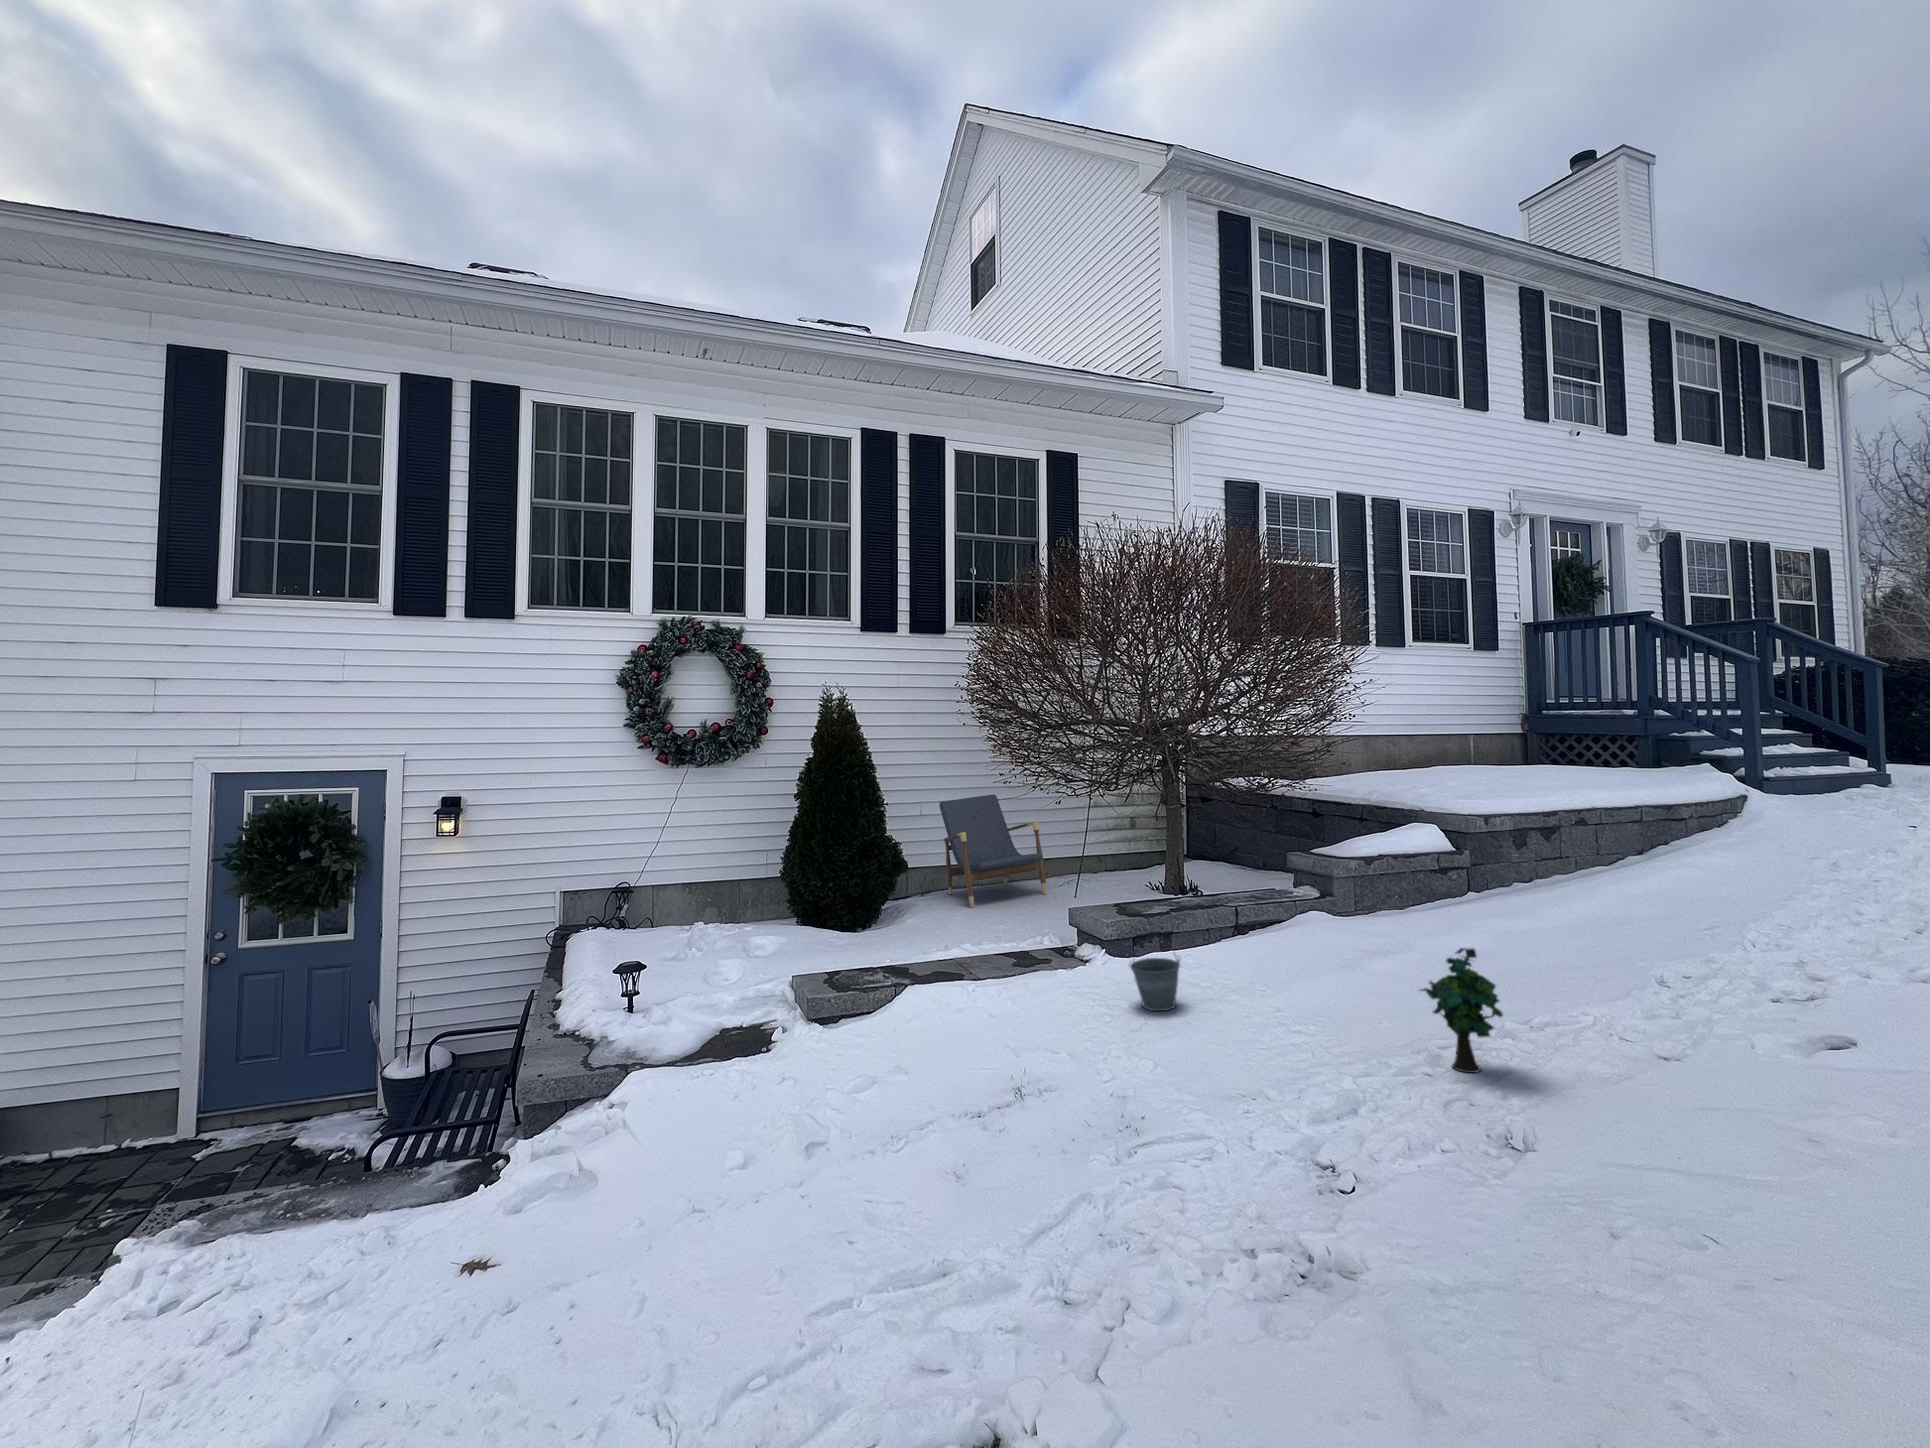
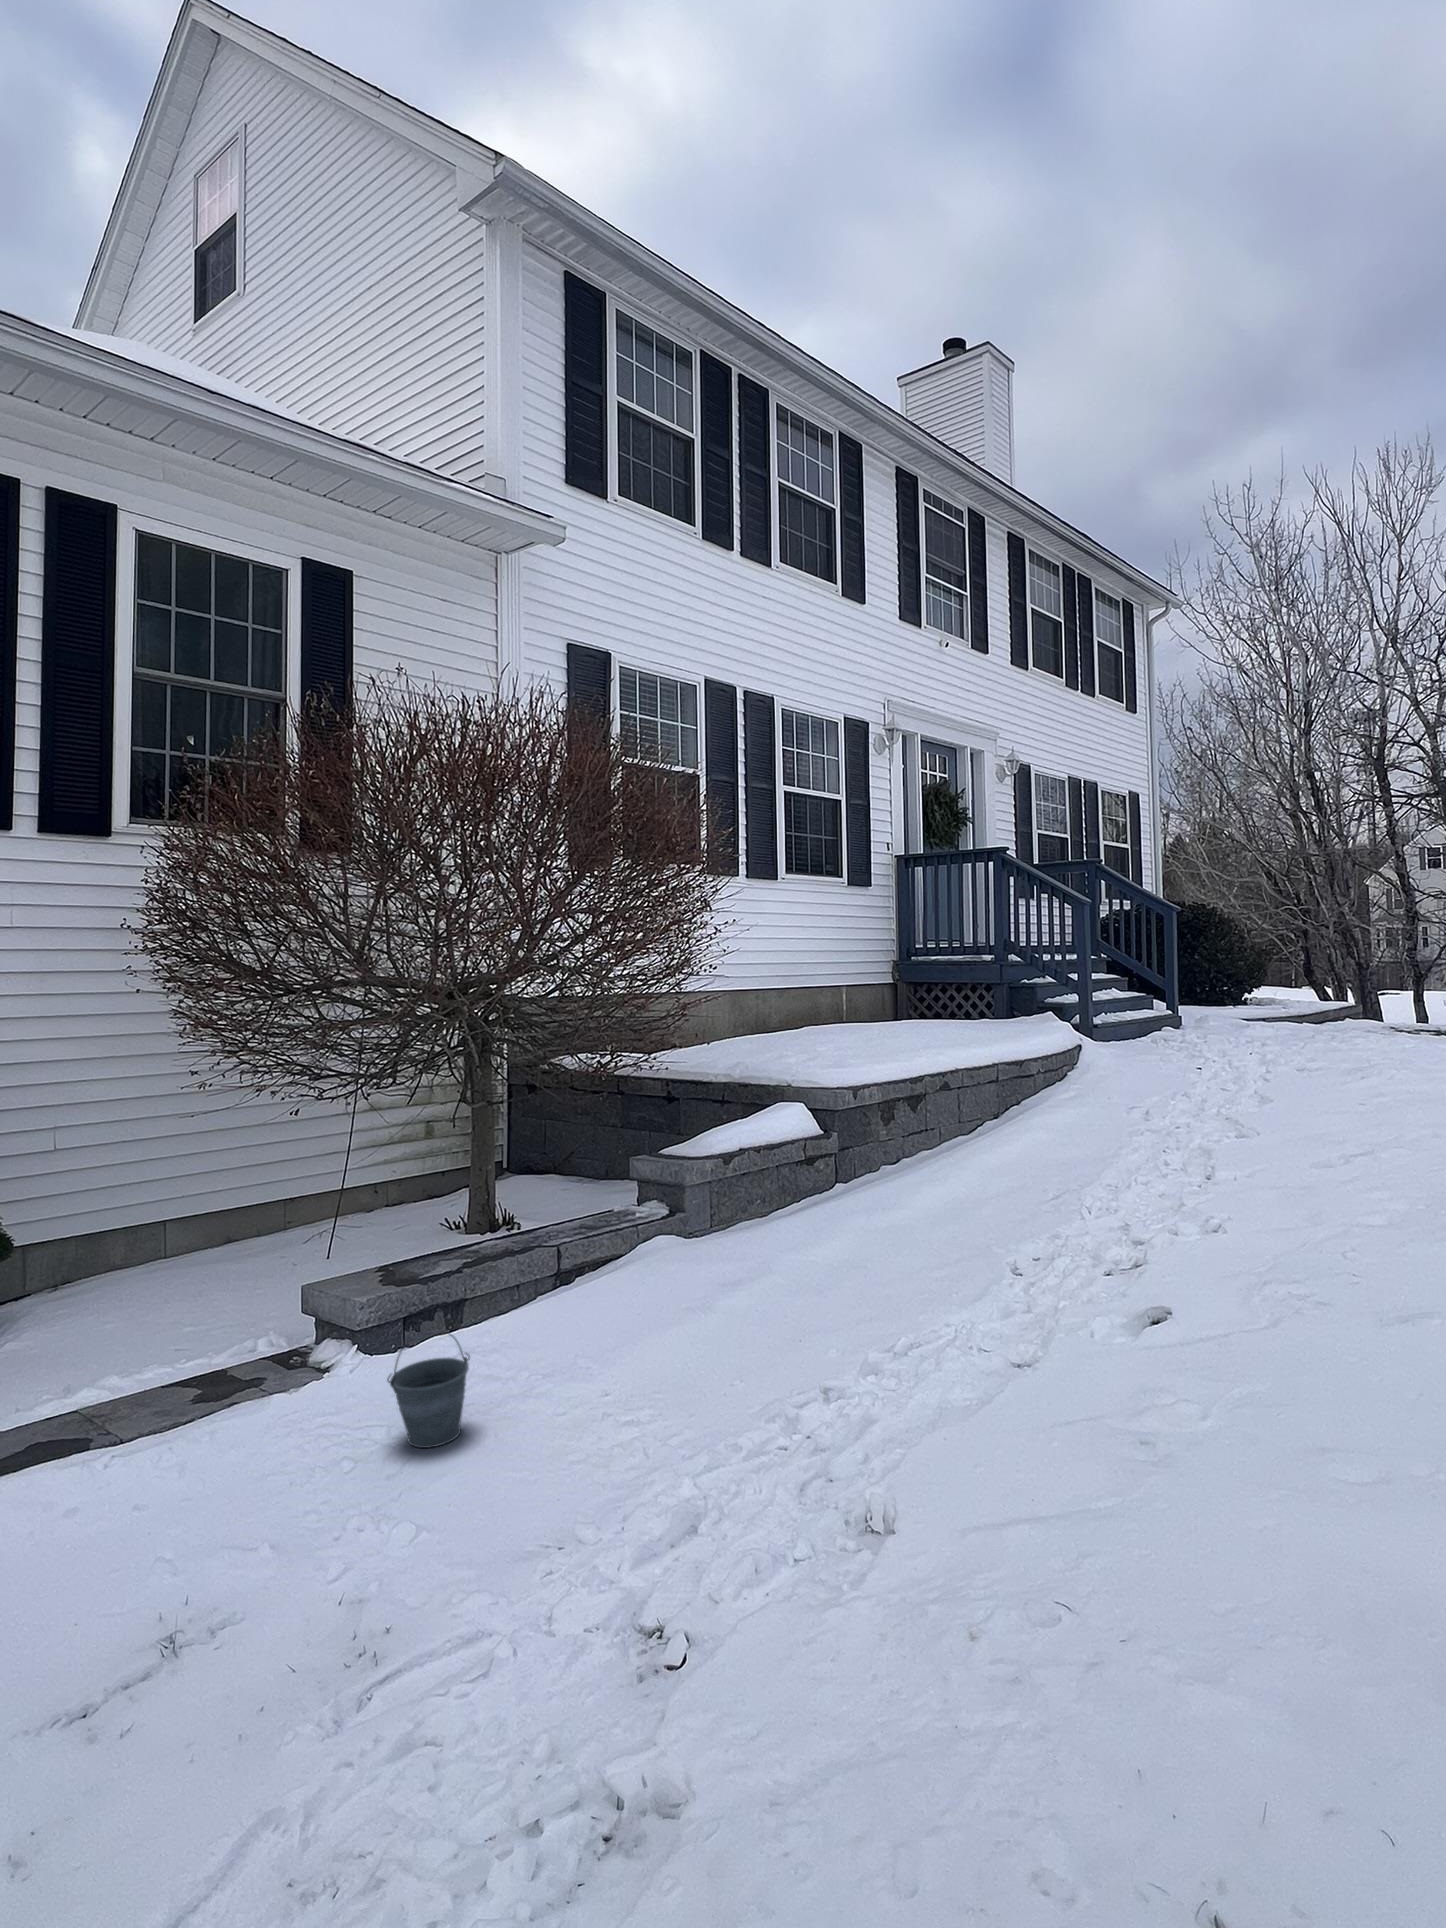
lounge chair: present [939,794,1046,908] -> none [94,1092,278,1285]
decorative plant: present [1421,948,1503,1073] -> none [792,1306,894,1481]

